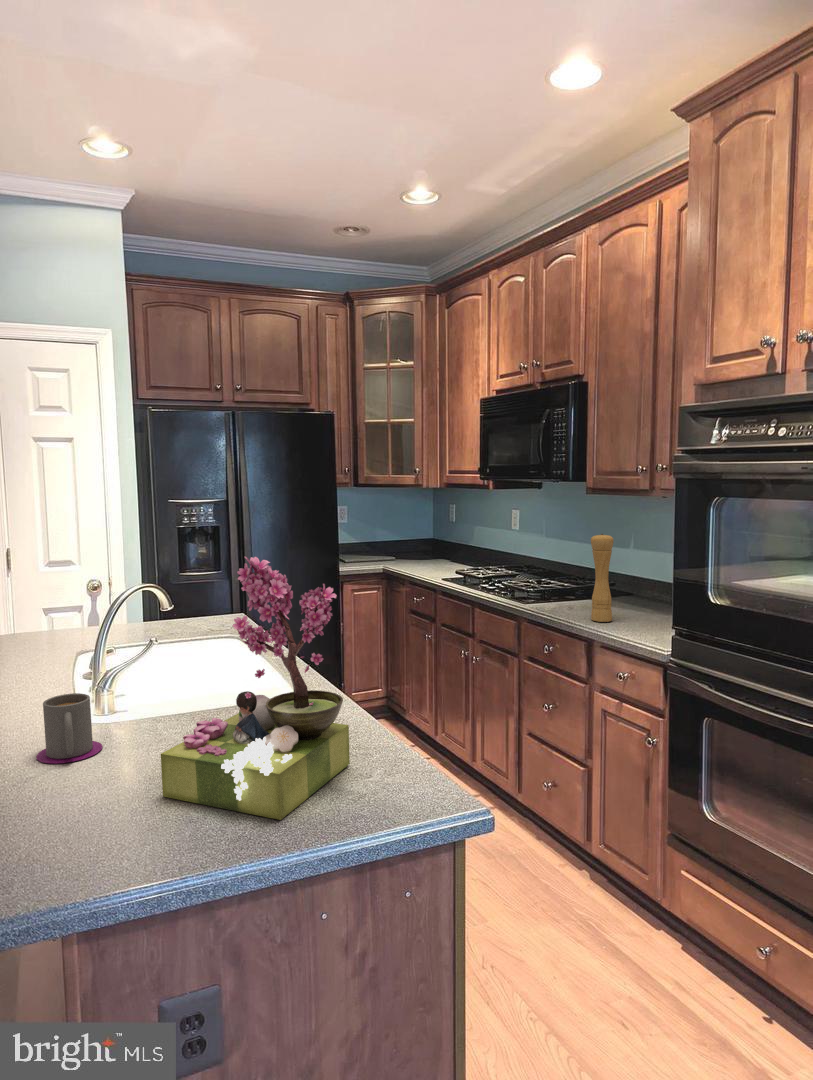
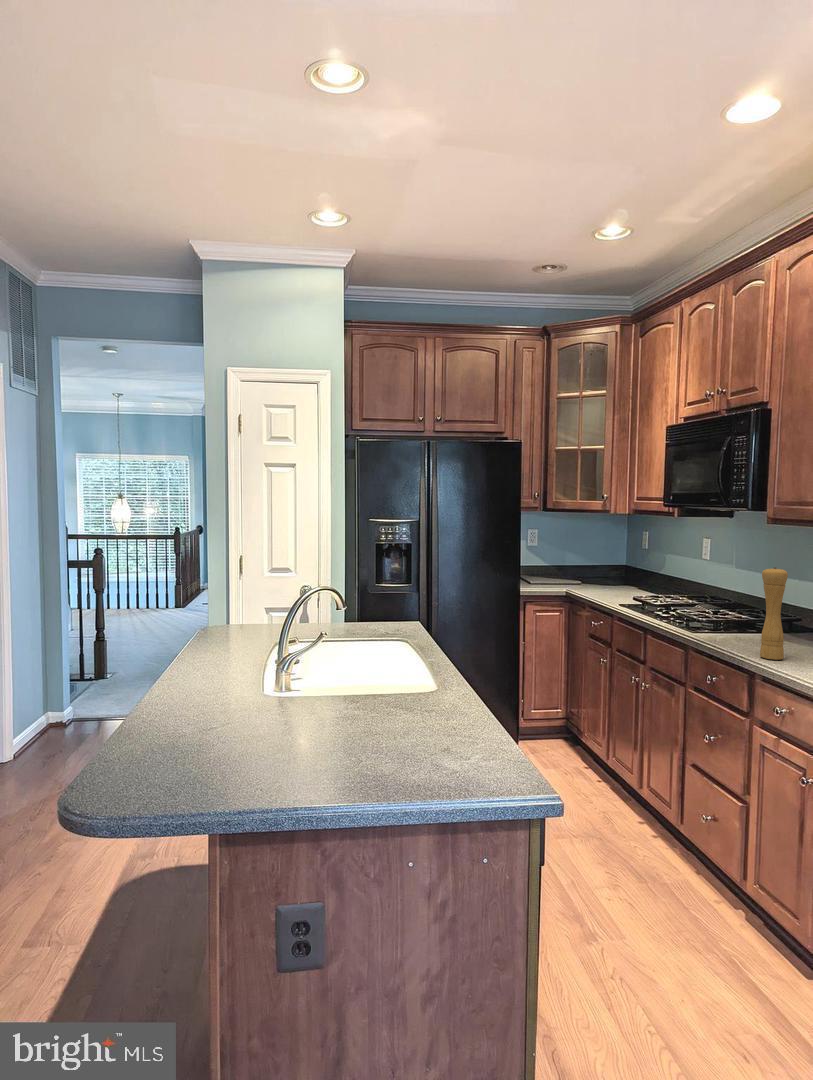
flower arrangement: present [161,557,350,820] -> none [285,566,444,792]
mug: present [36,693,103,763] -> none [209,671,258,725]

